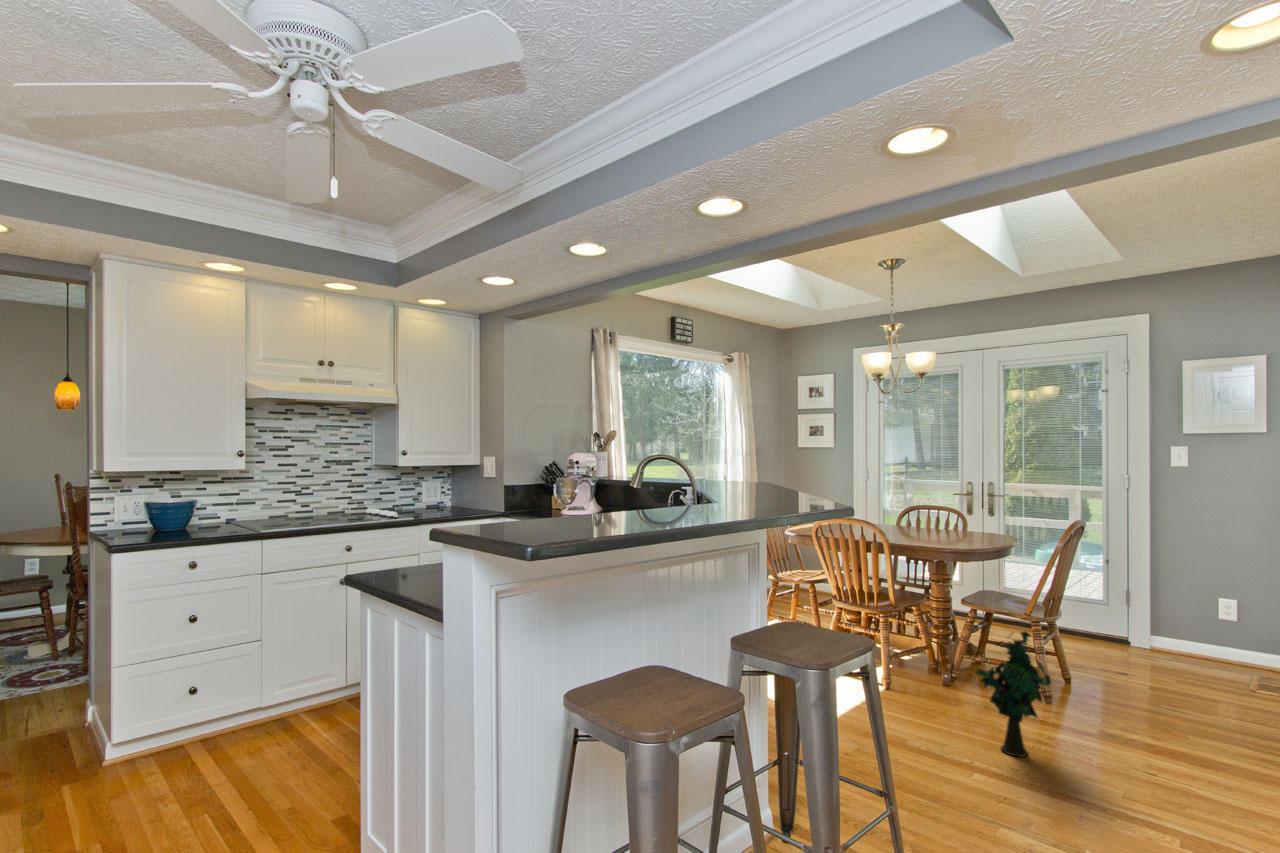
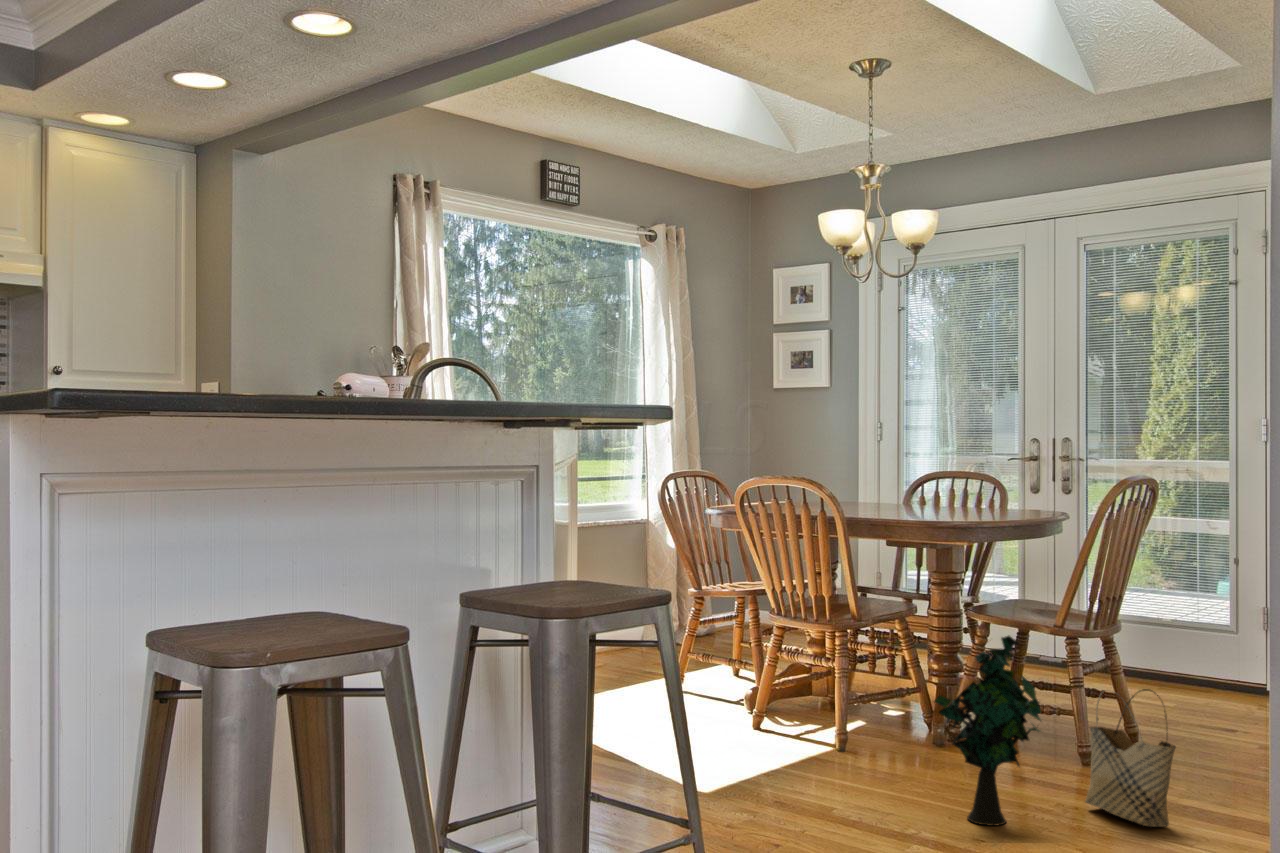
woven basket: none [1073,665,1142,759] -> present [1085,689,1176,827]

